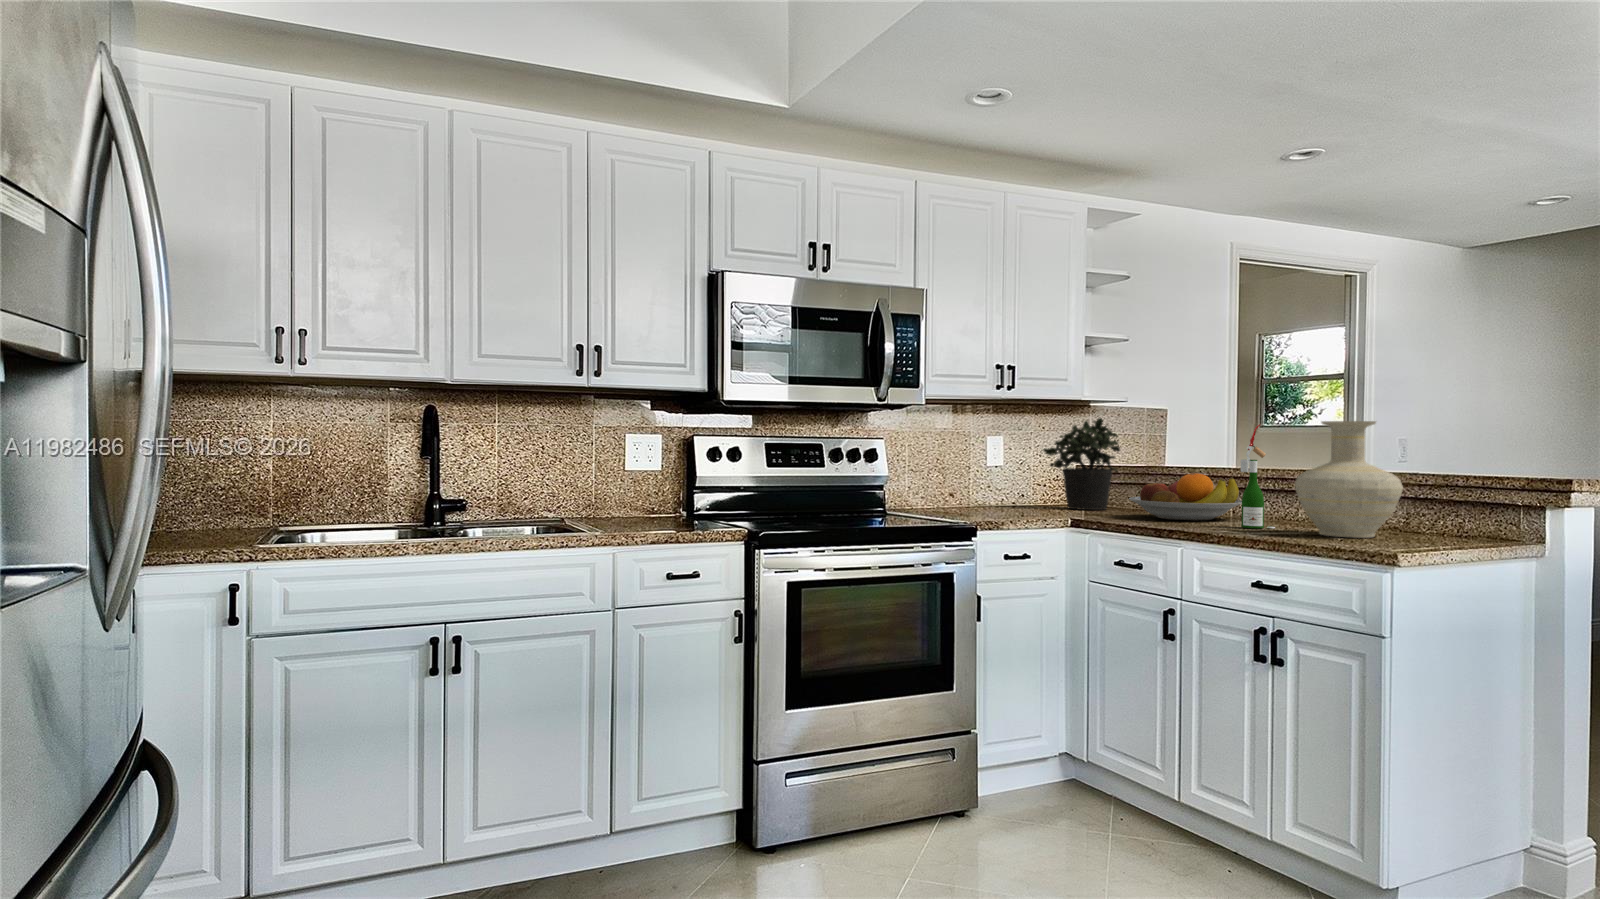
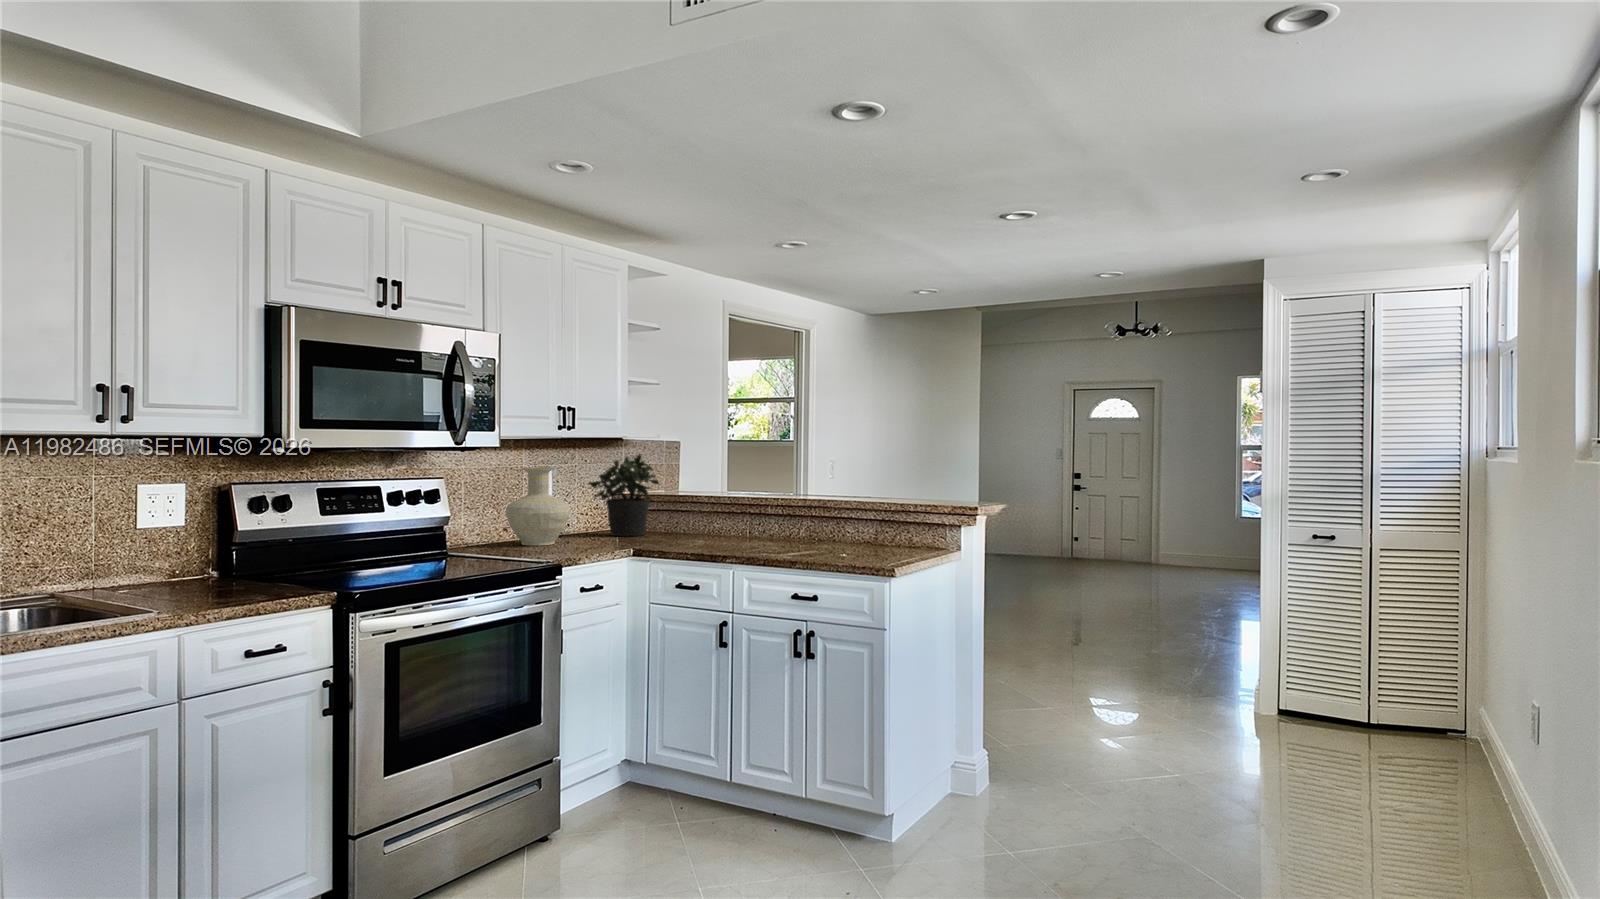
vase: present [1295,421,1403,538] -> present [505,467,571,546]
wine bottle: present [1241,424,1275,528] -> none [770,467,796,550]
fruit bowl: present [1129,473,1242,520] -> none [675,505,764,544]

